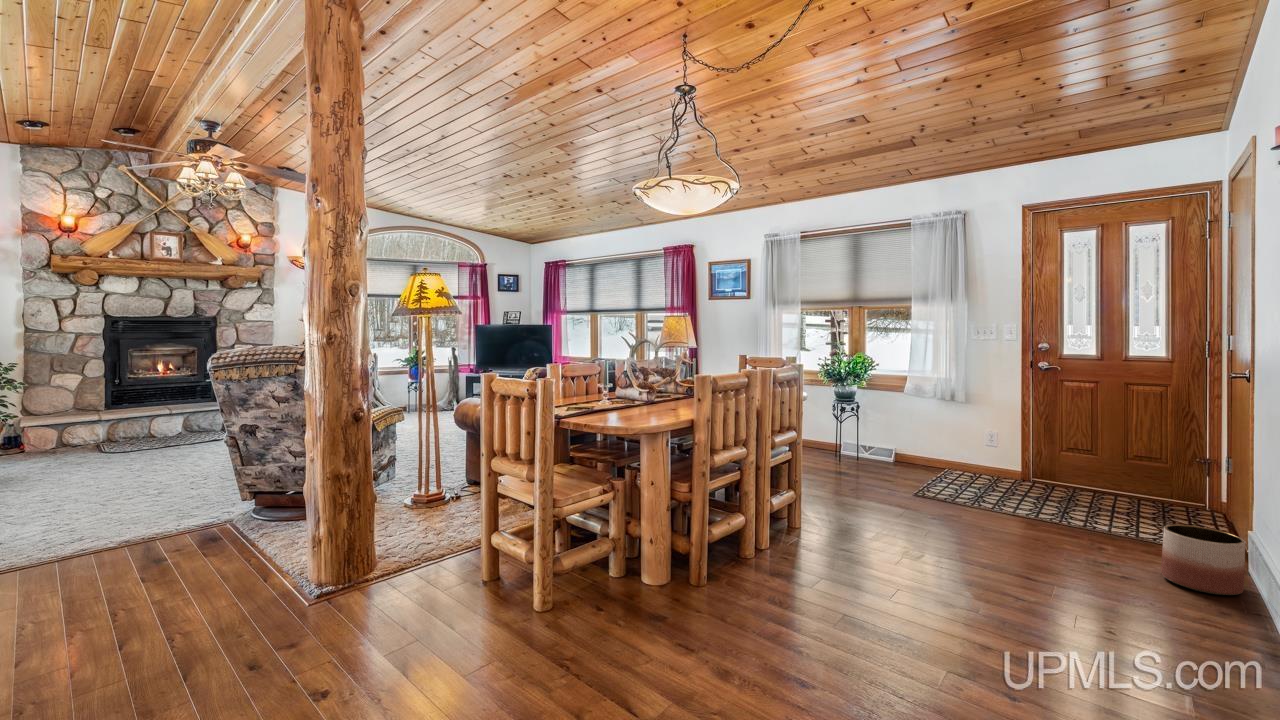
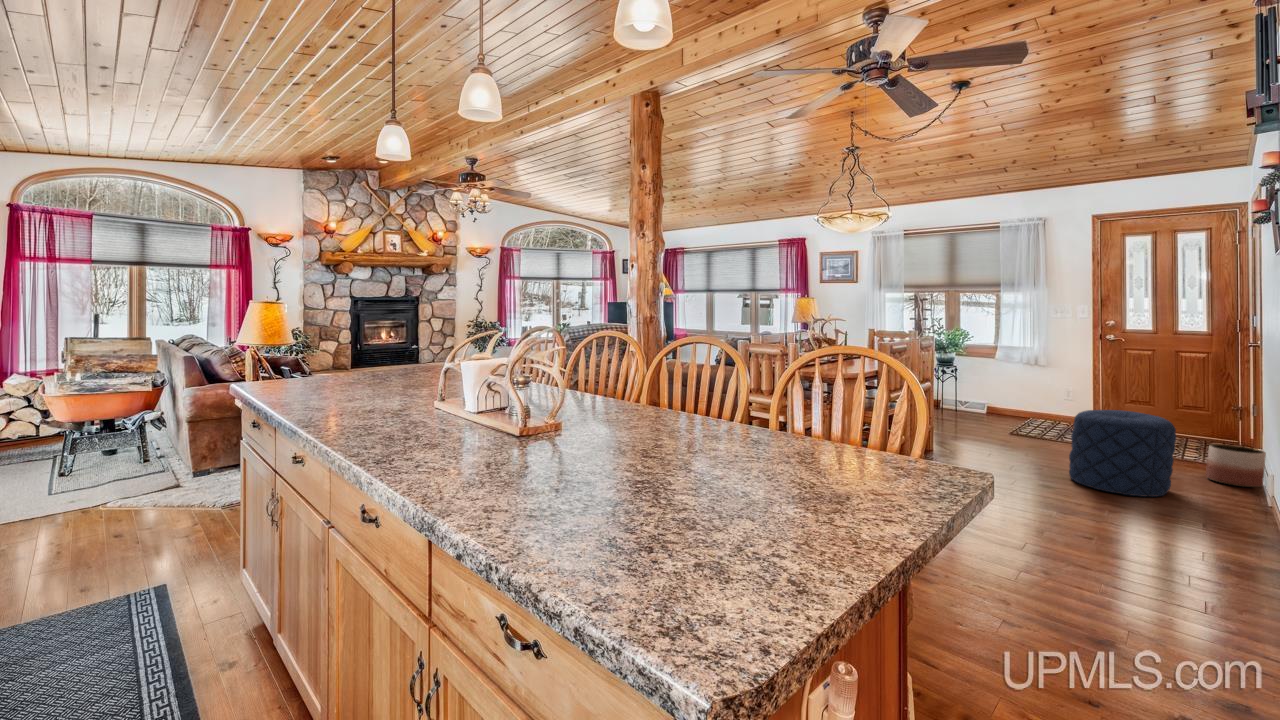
pouf: none [962,476,1110,621] -> present [1069,410,1176,497]

